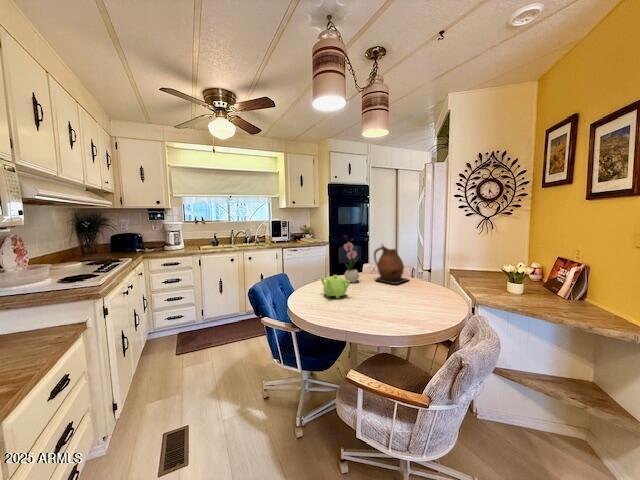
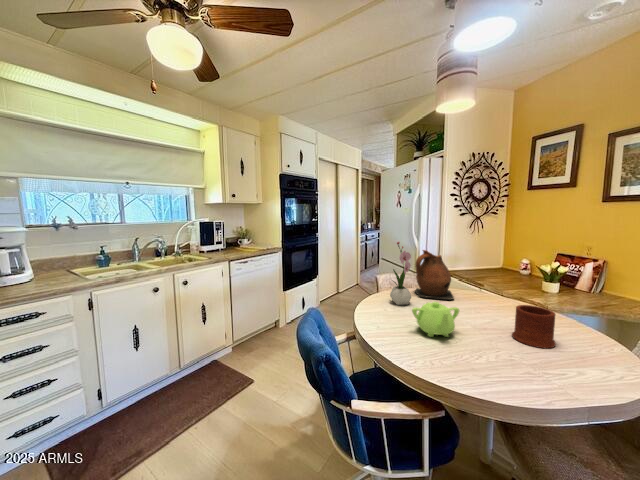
mug: none [378,284,406,313] -> present [512,305,556,348]

